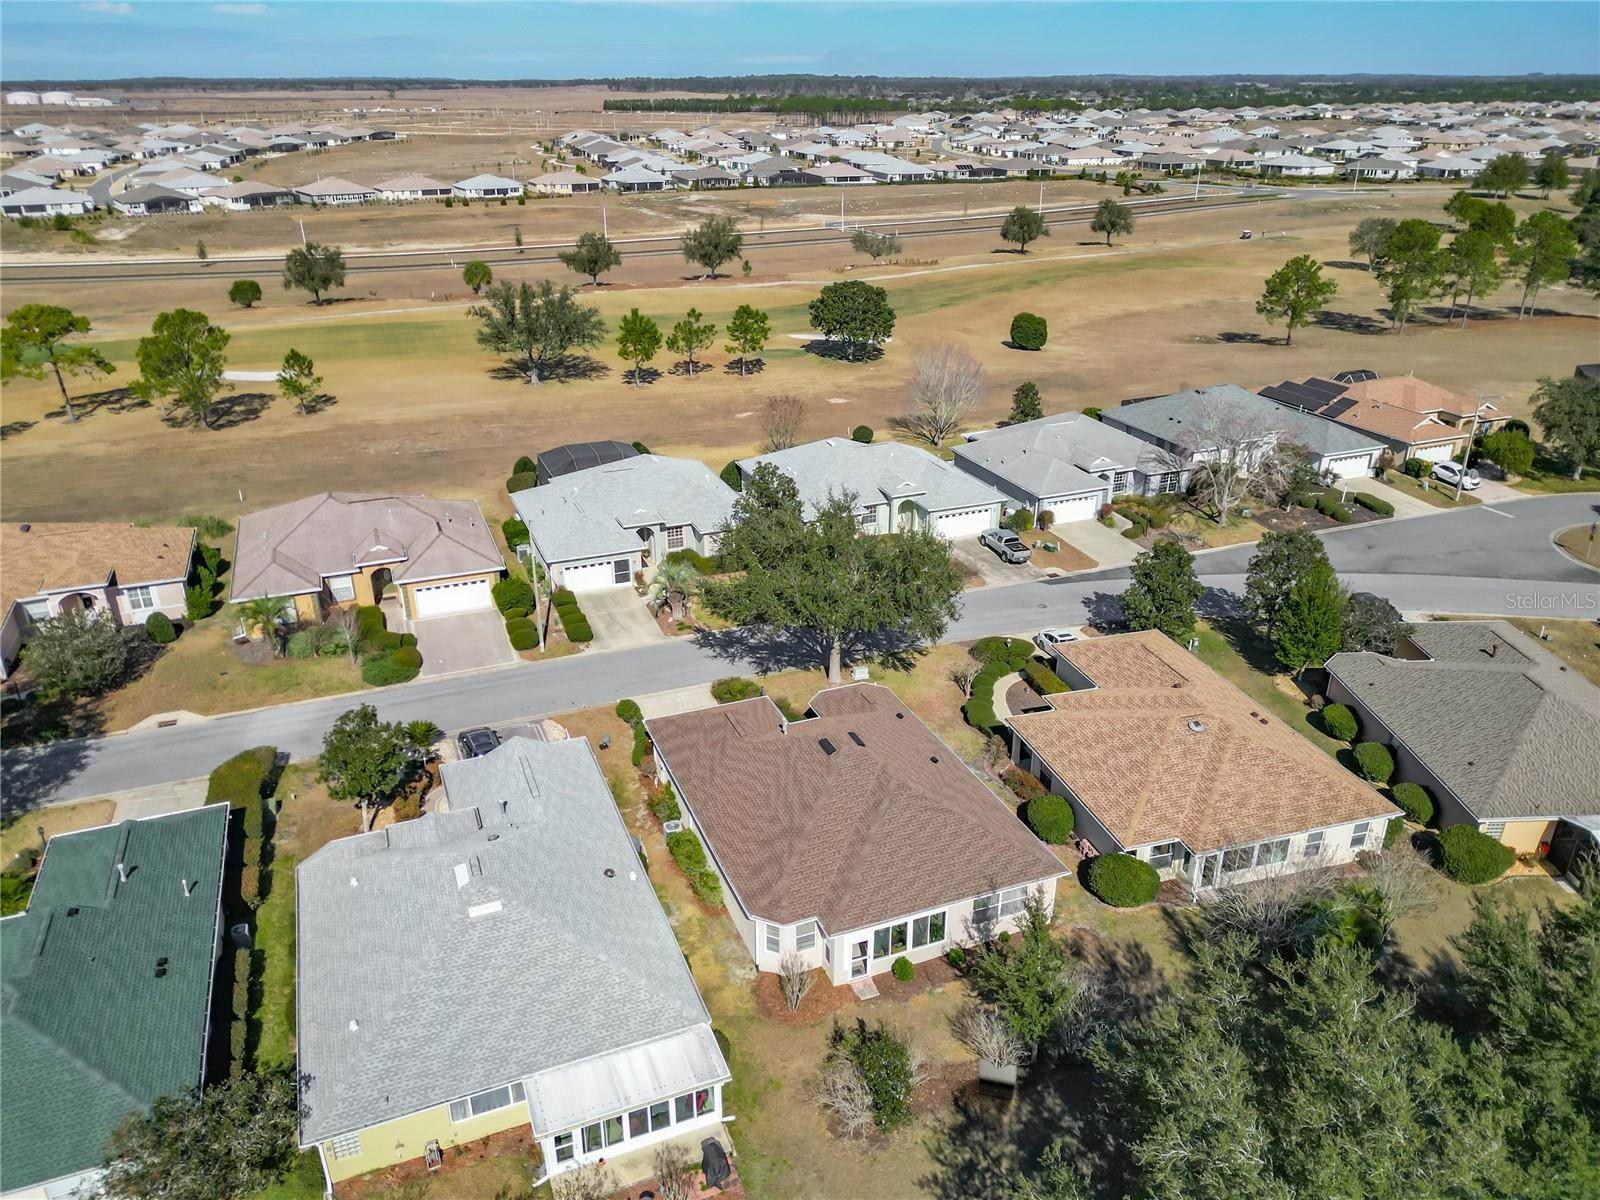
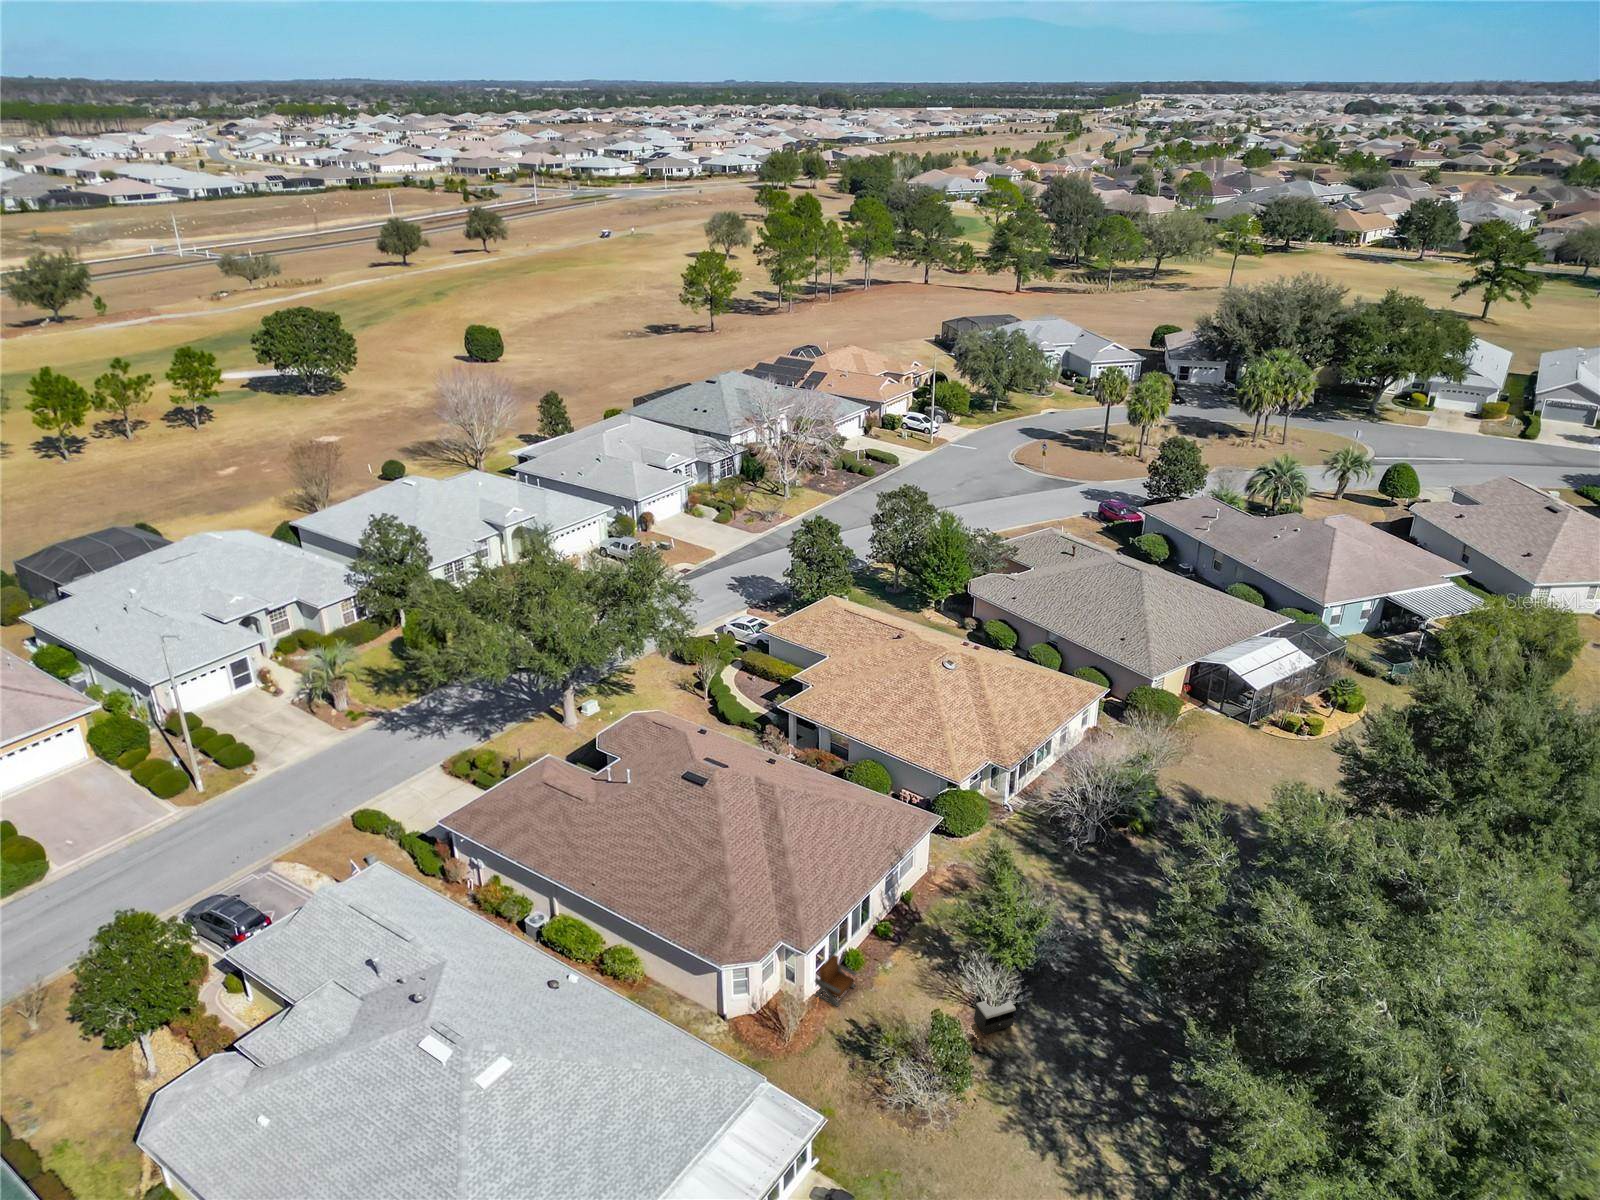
lounge chair: none [853,953,897,1003] -> present [815,954,856,1006]

